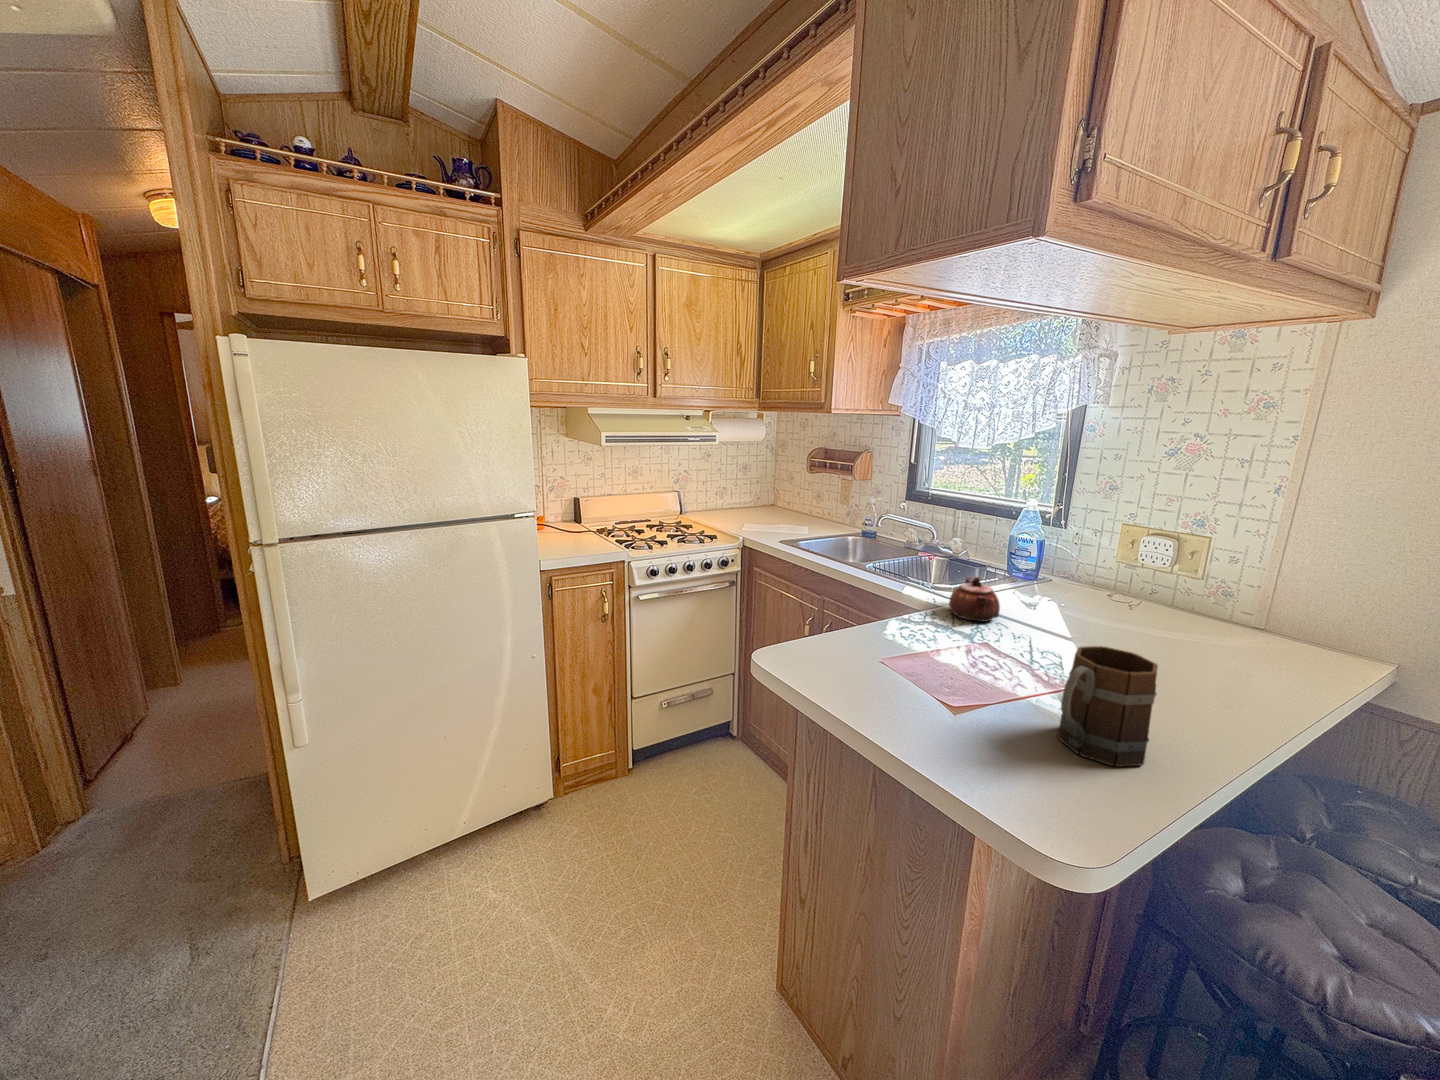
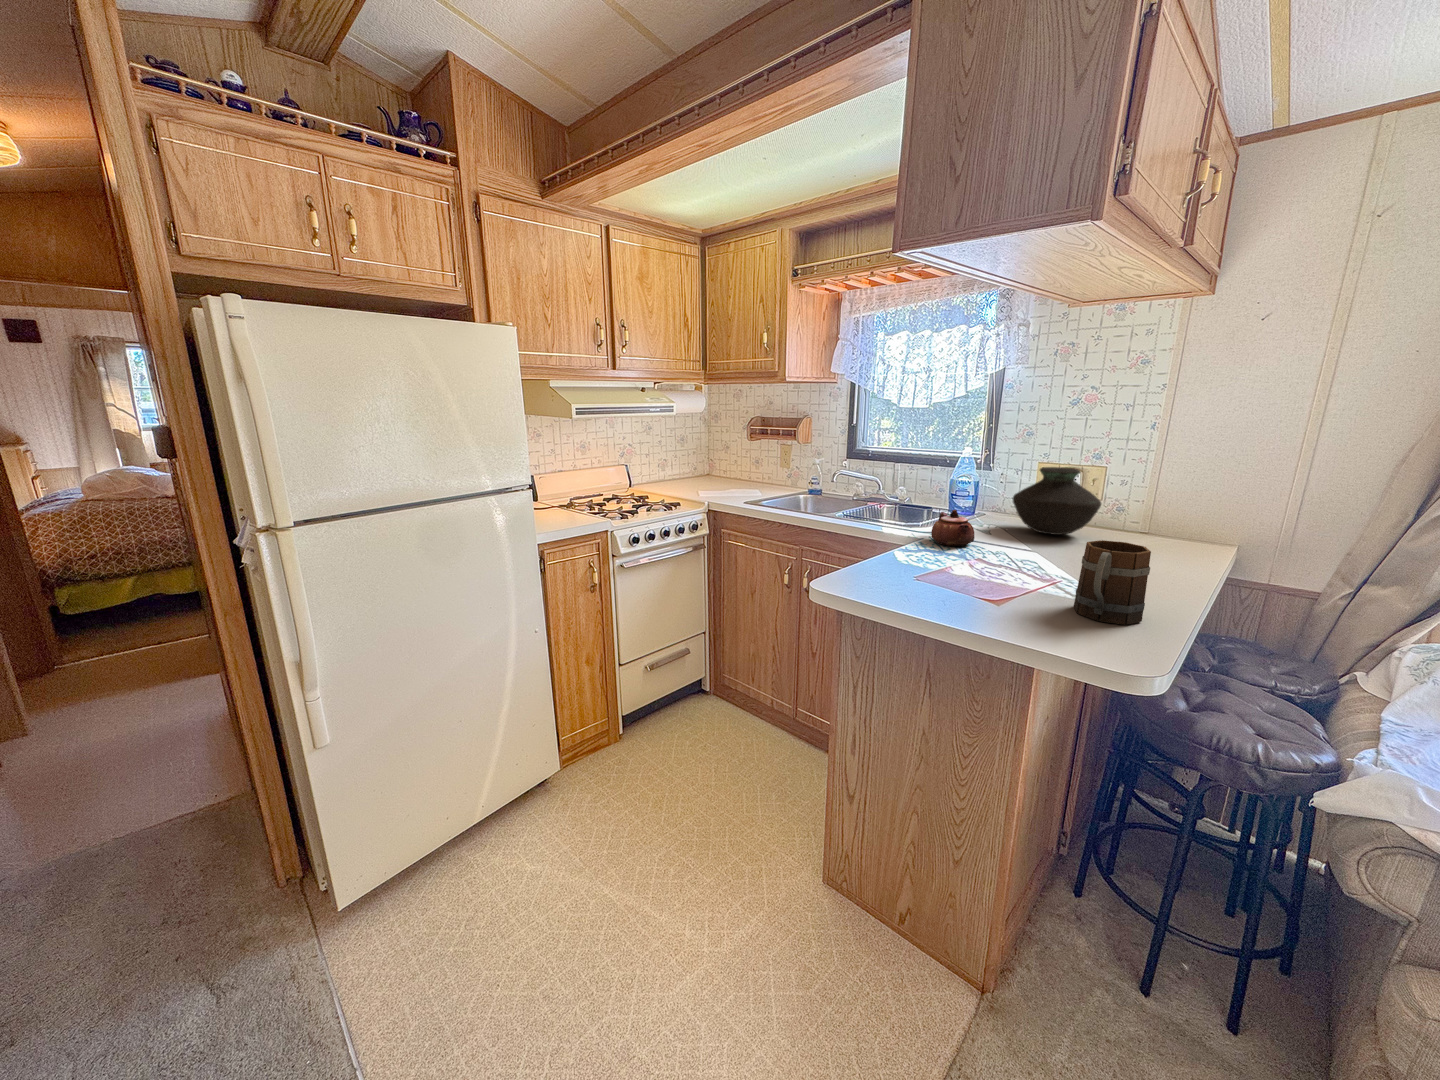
vase: none [1070,532,1187,620] -> present [1013,467,1101,535]

